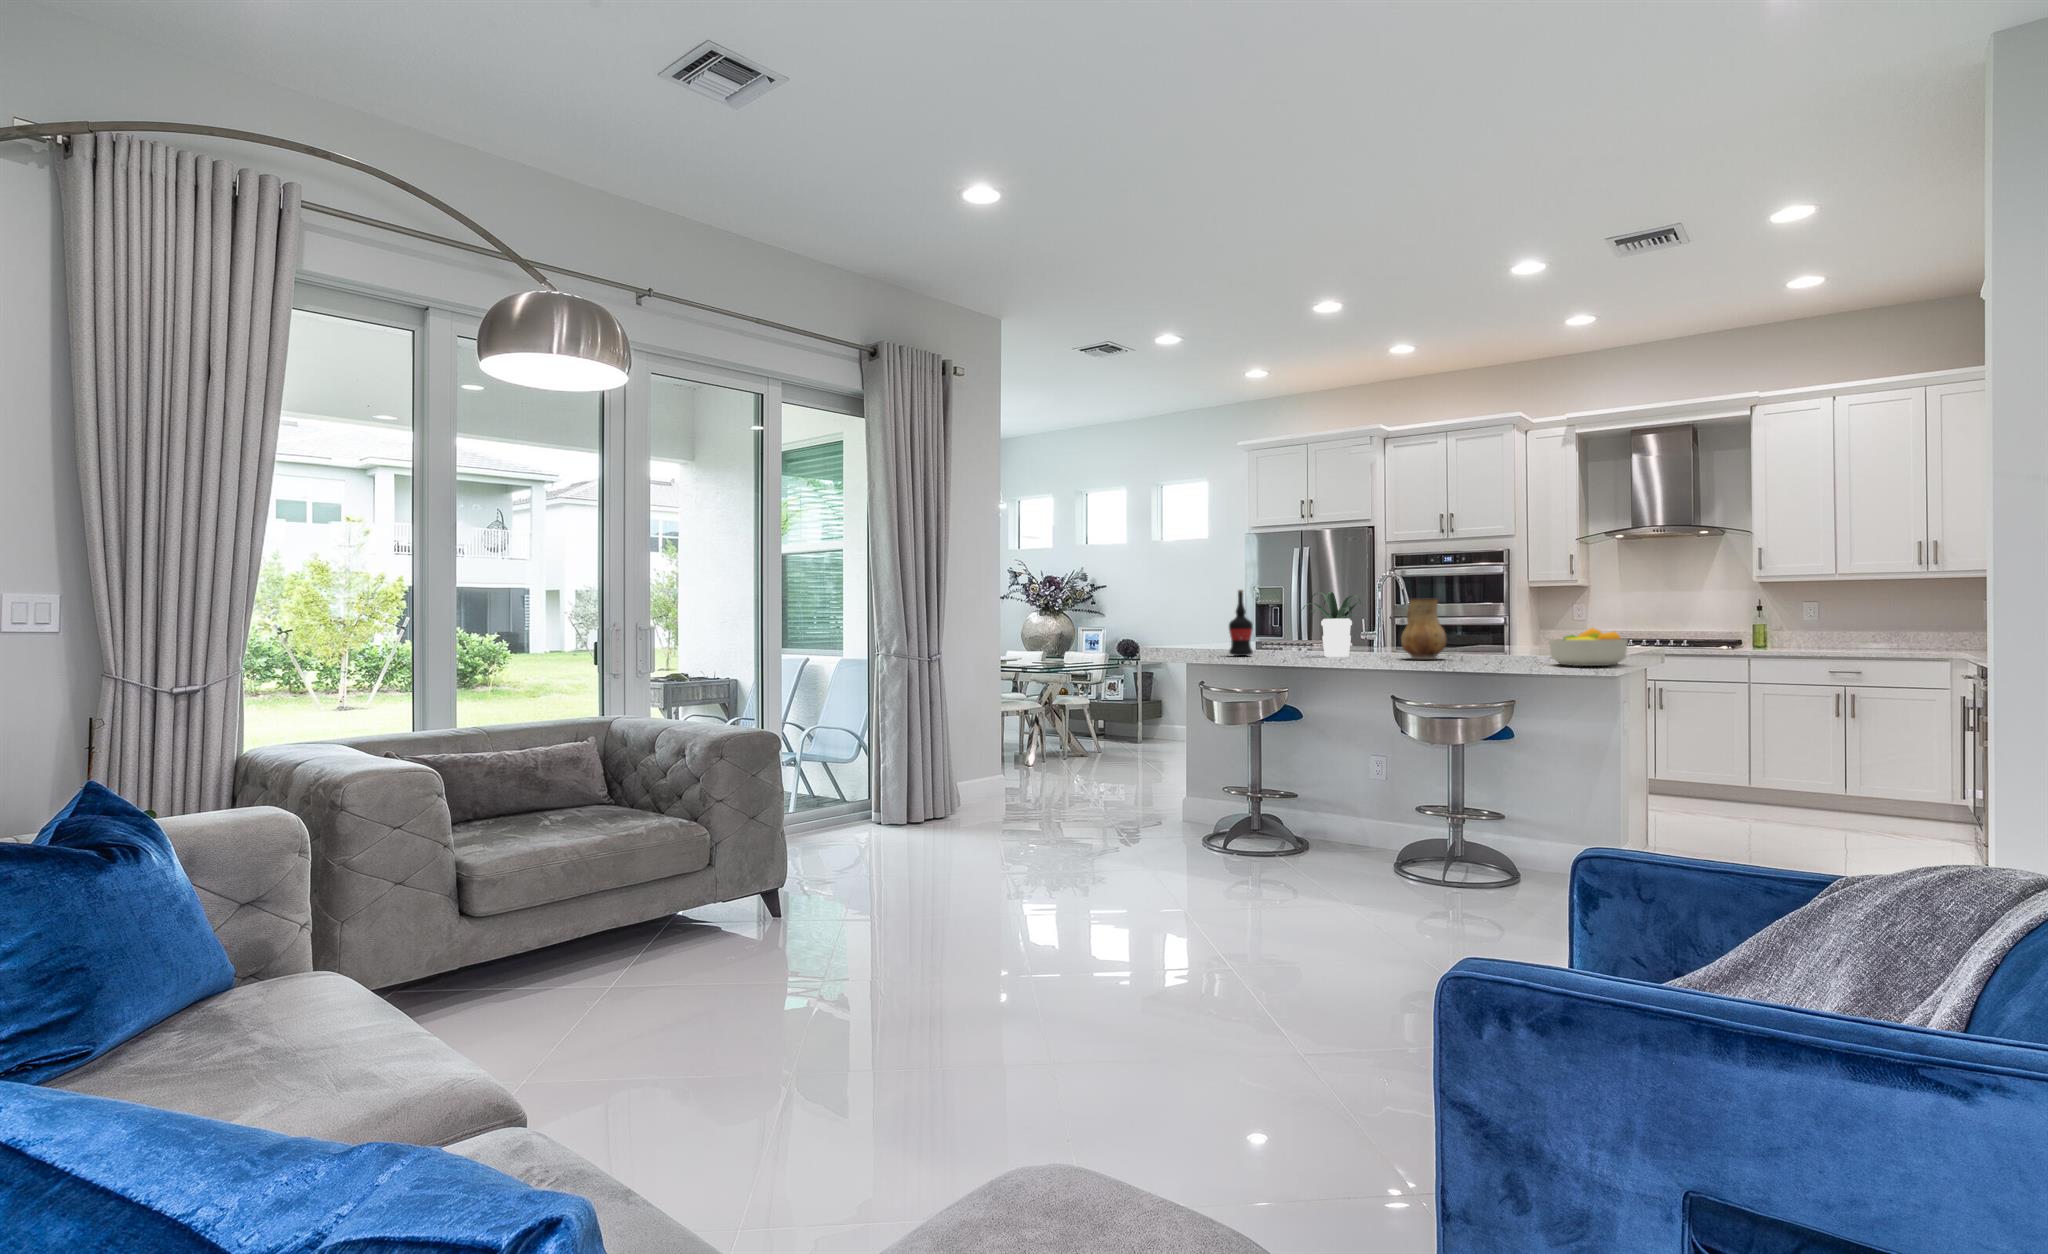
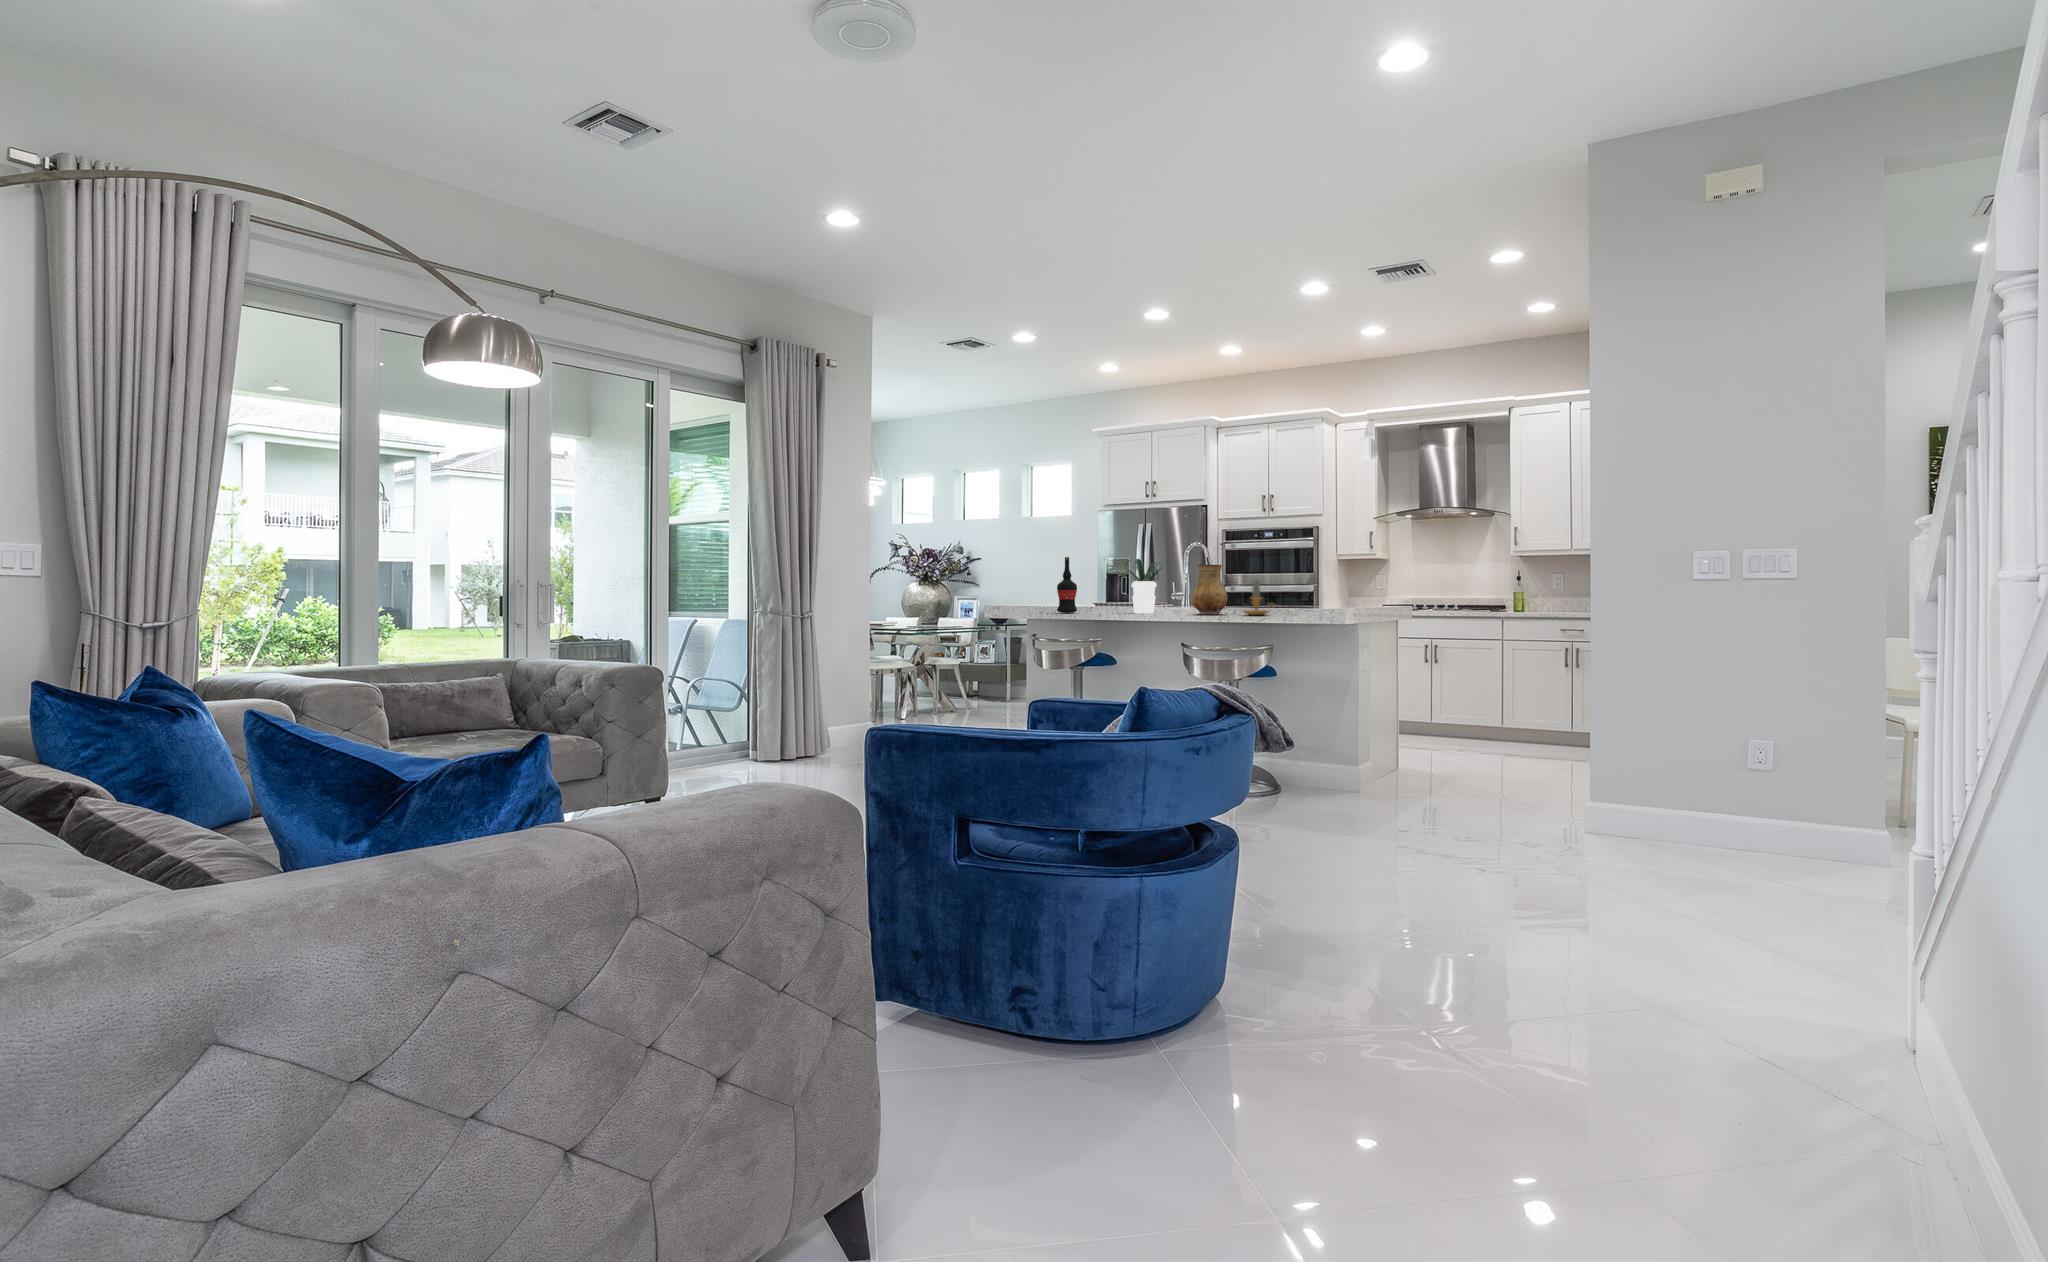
candle: none [1468,615,1512,661] -> present [1243,580,1270,615]
fruit bowl: present [1549,628,1628,666] -> none [1299,588,1356,617]

